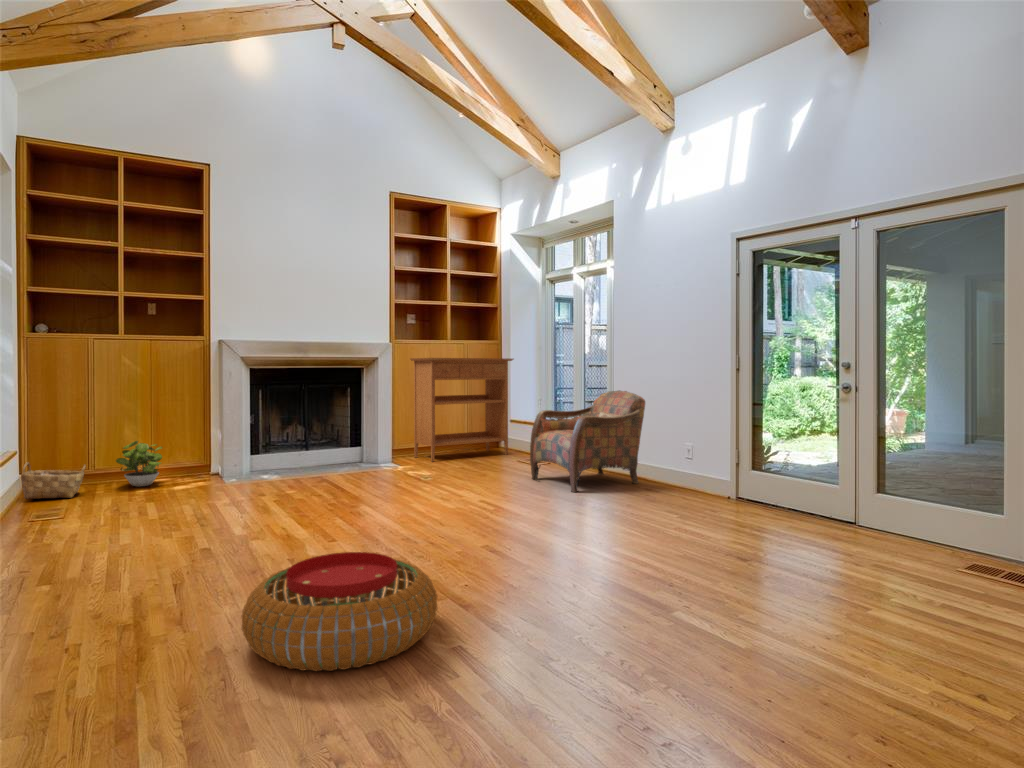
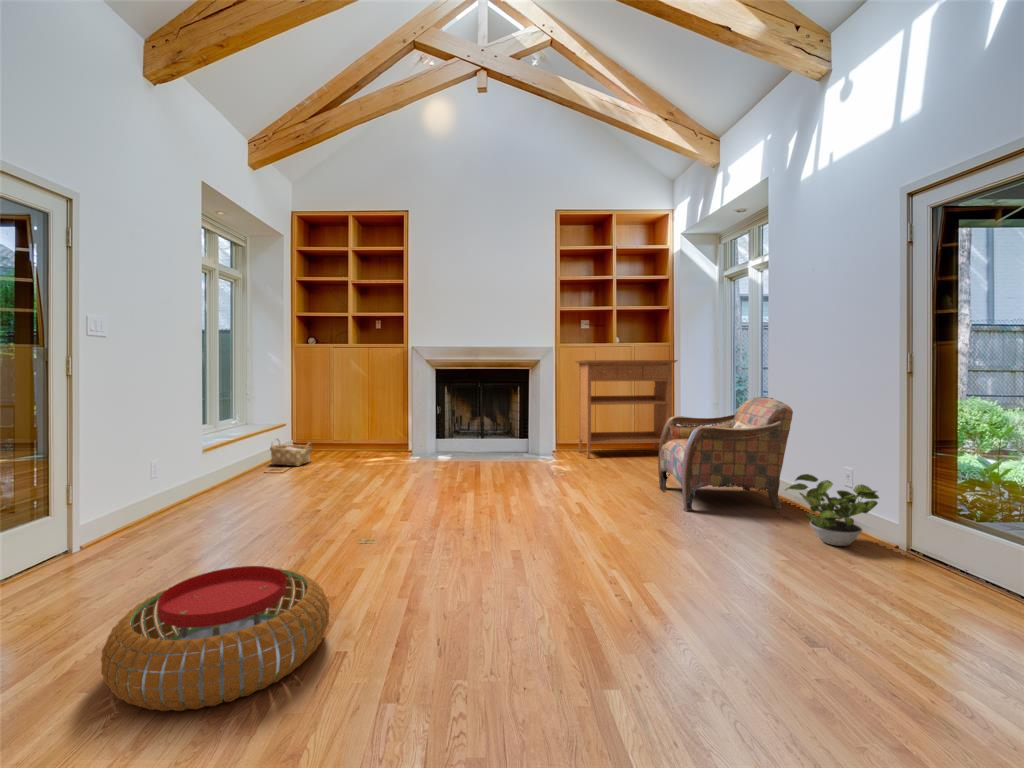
potted plant: present [116,441,162,487] -> present [785,474,879,546]

